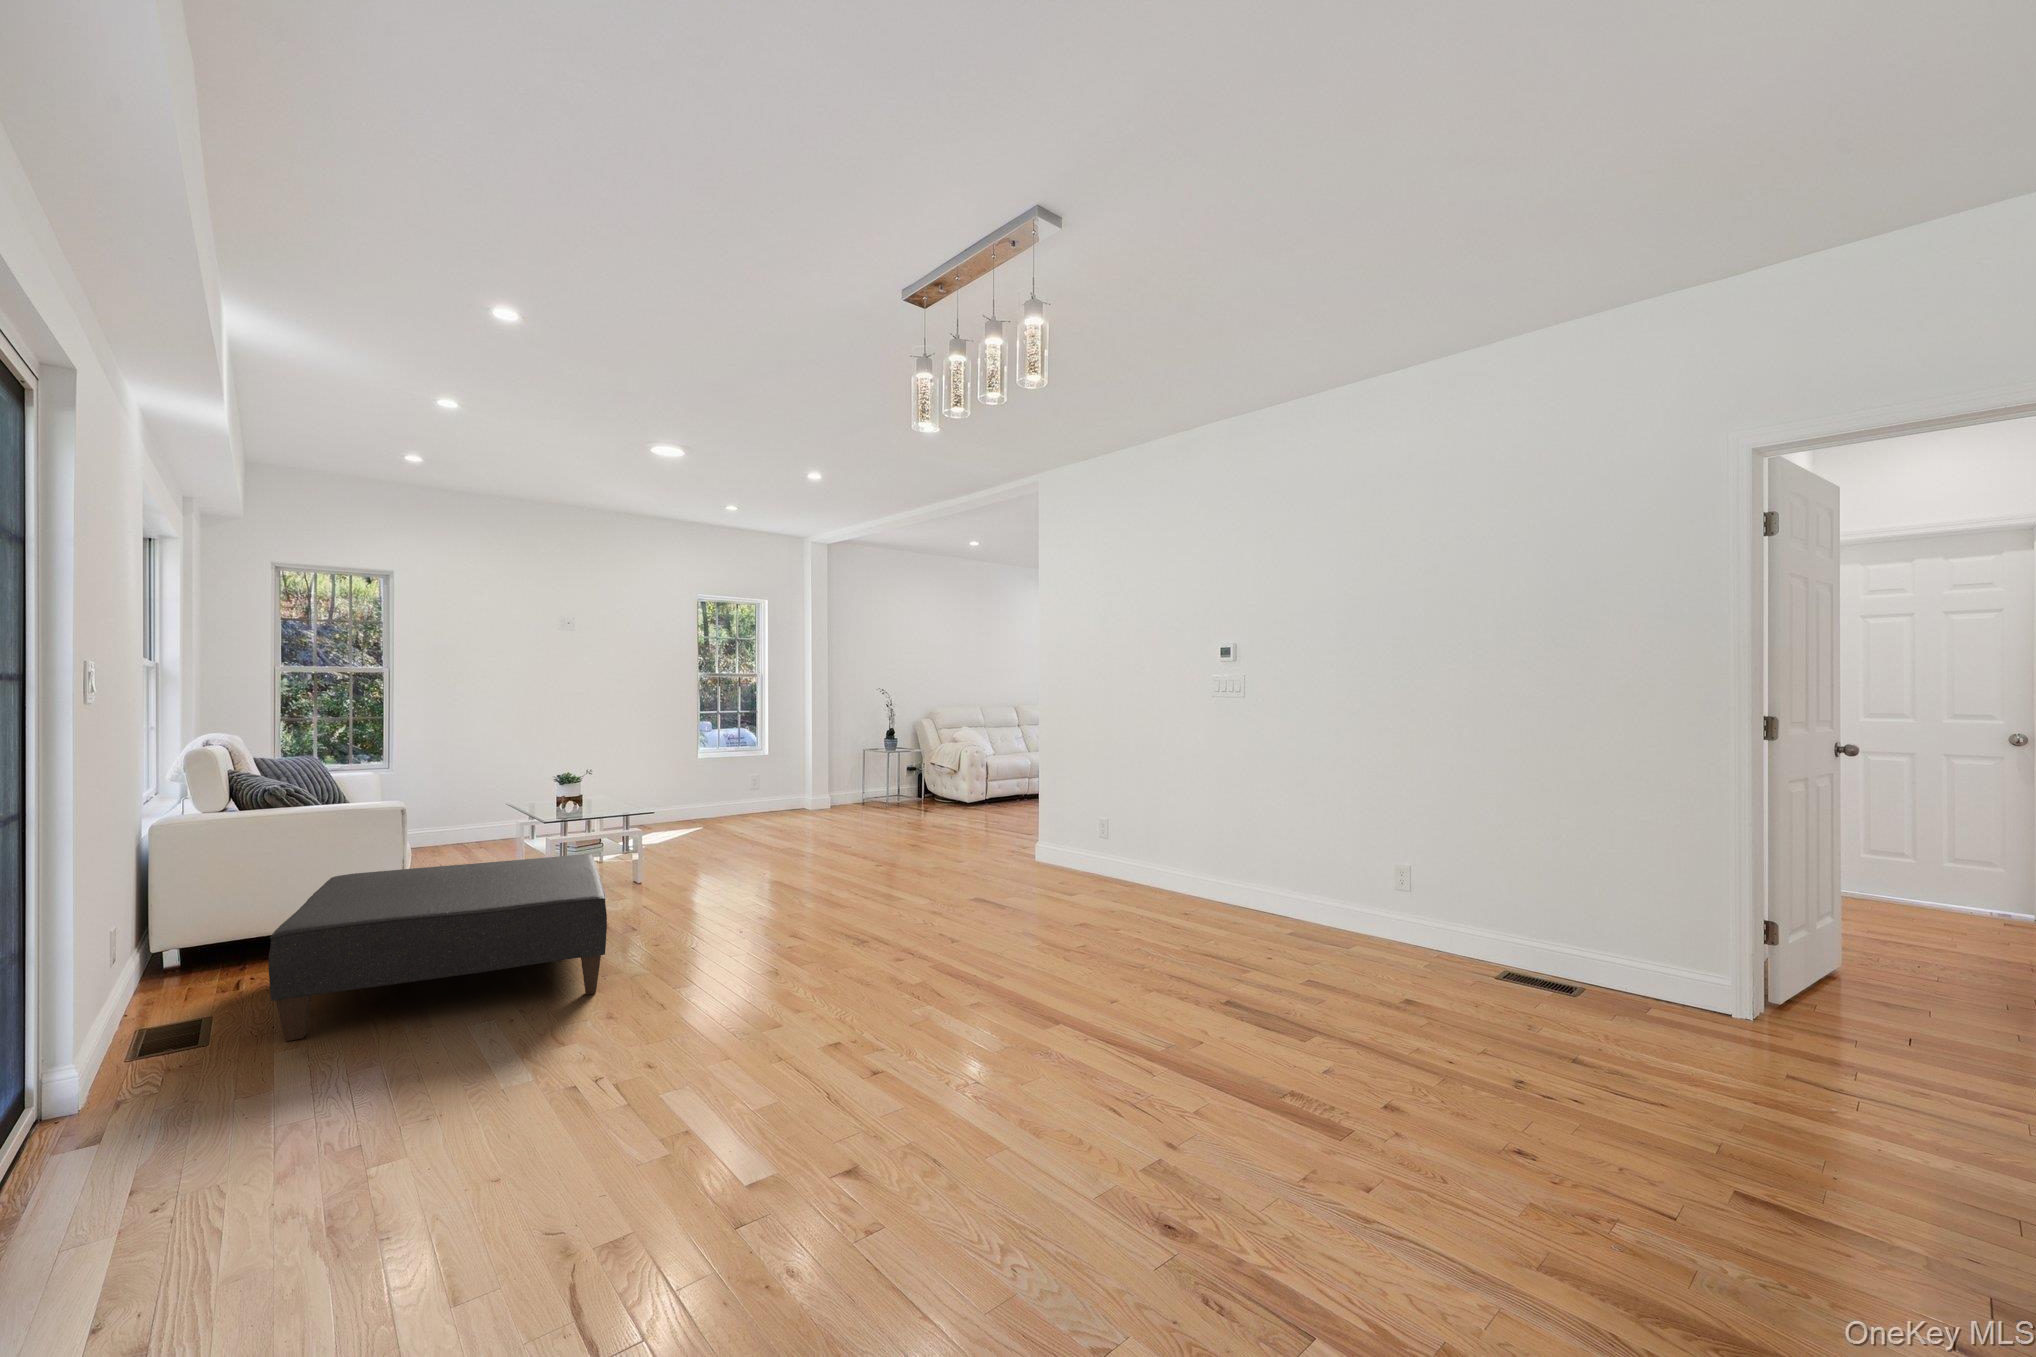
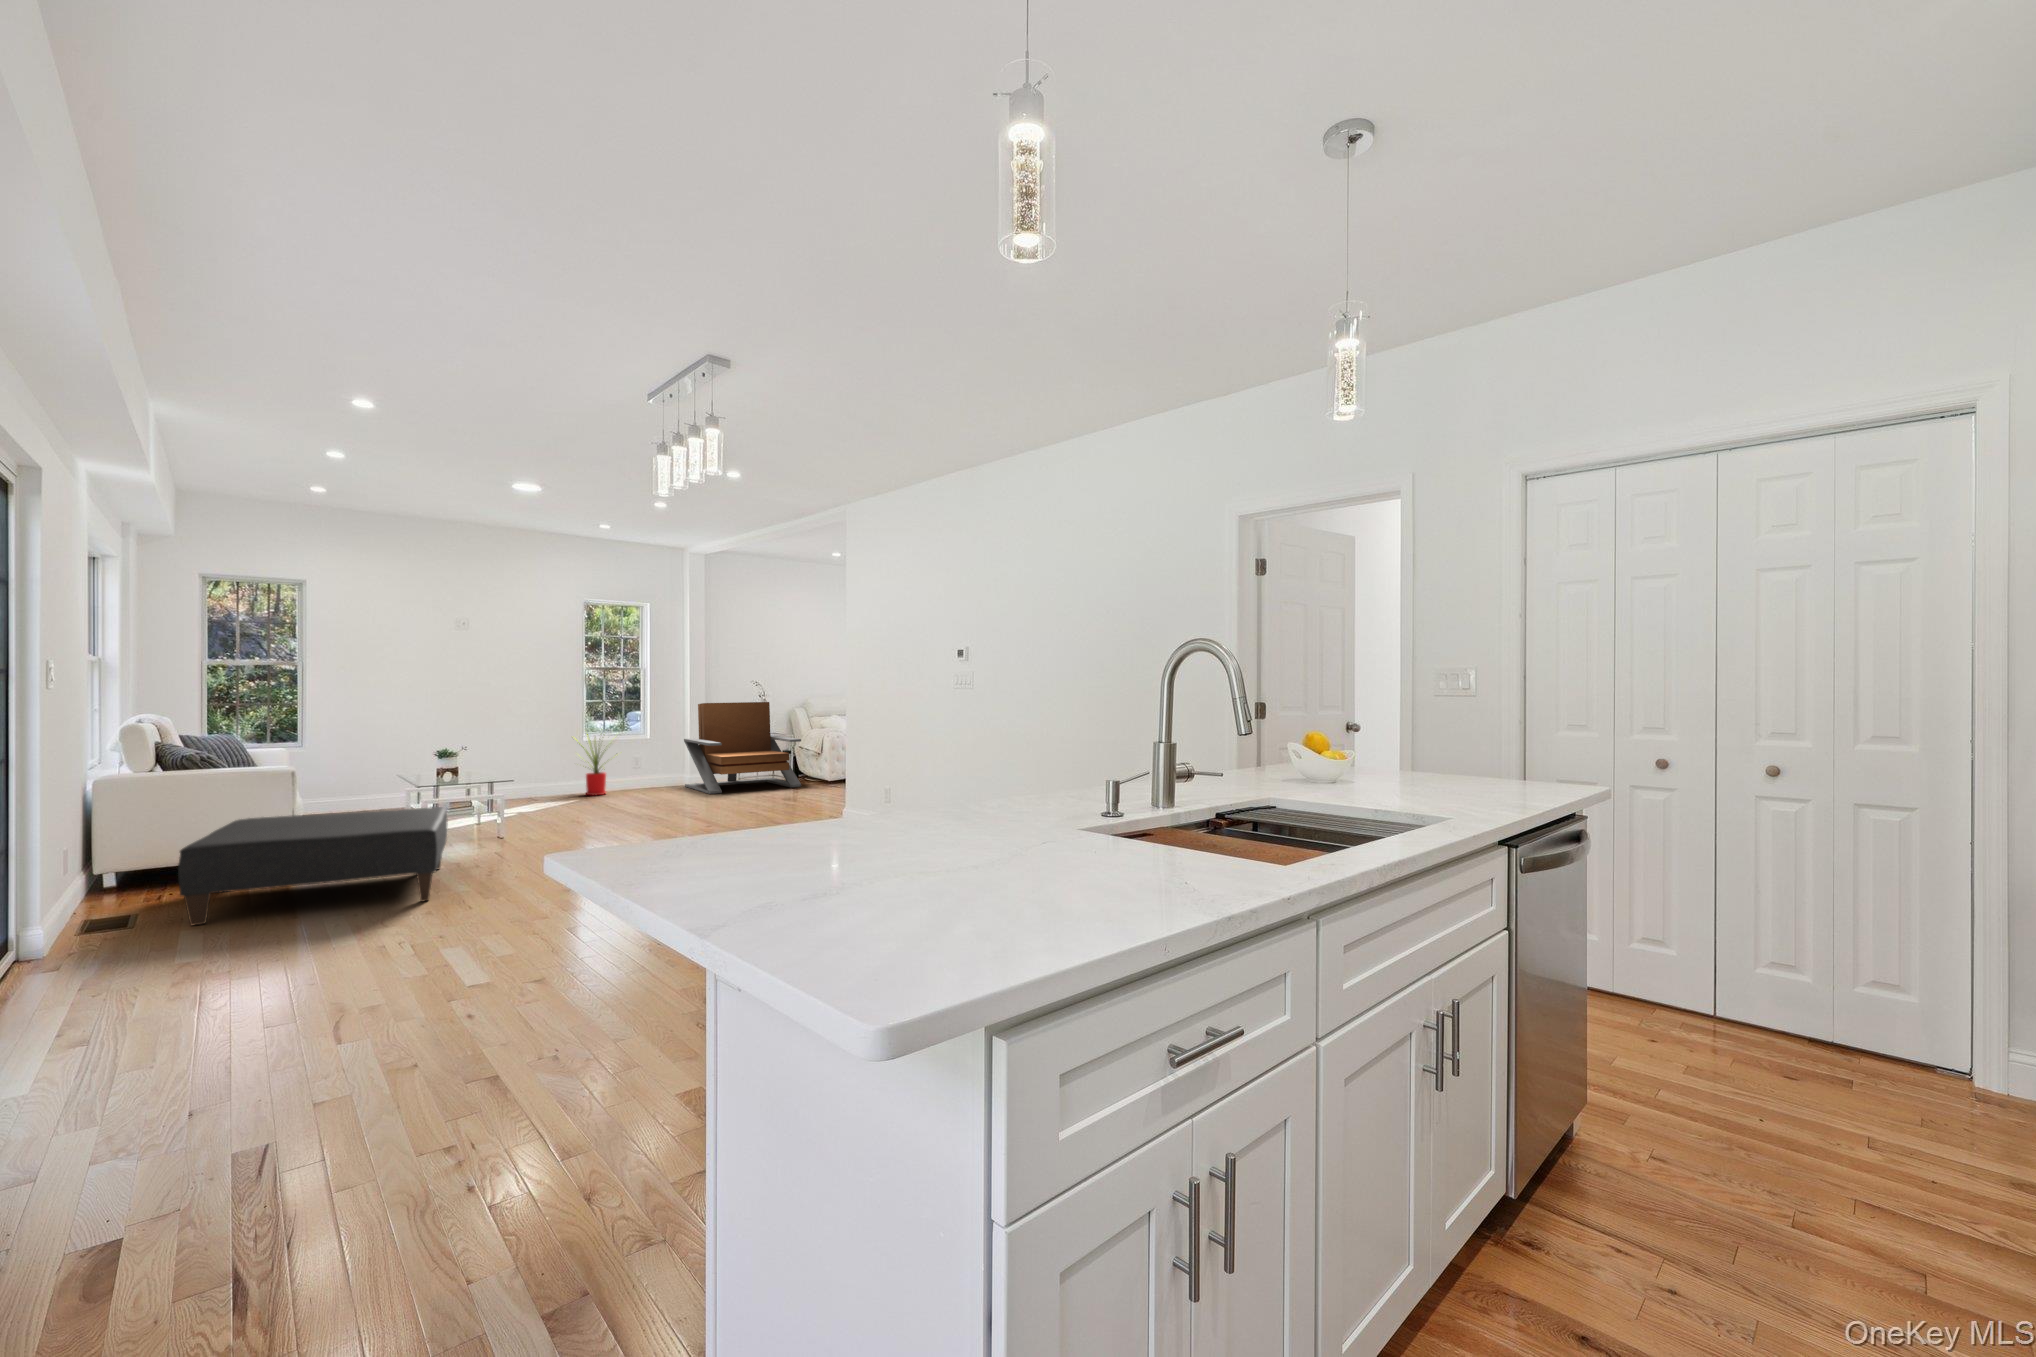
lounge chair: none [805,712,939,819] -> present [684,702,801,794]
house plant: none [683,739,746,821] -> present [574,734,606,795]

